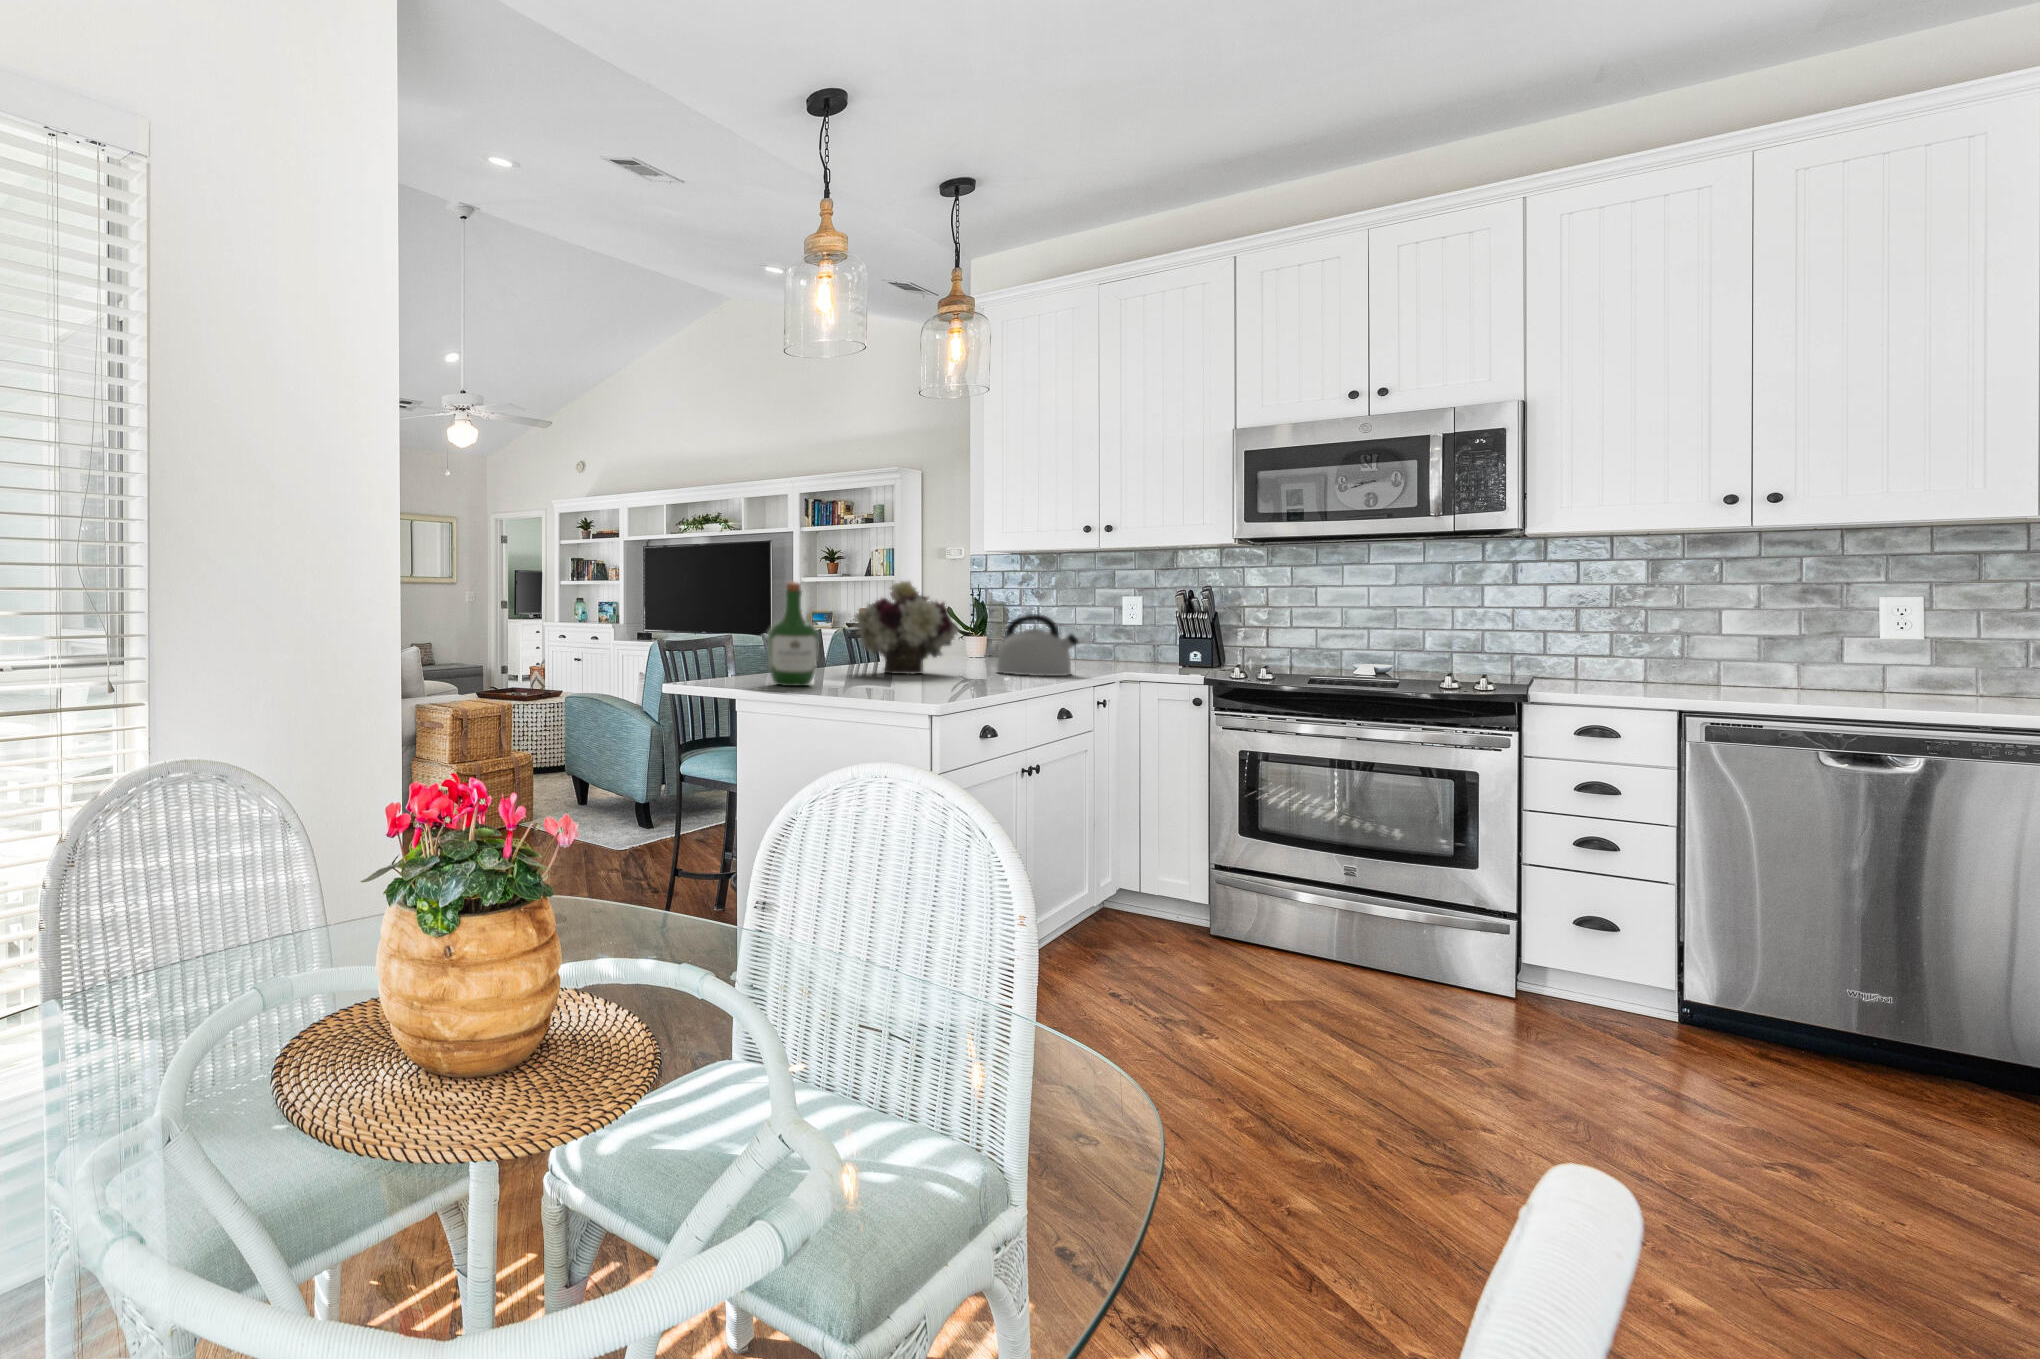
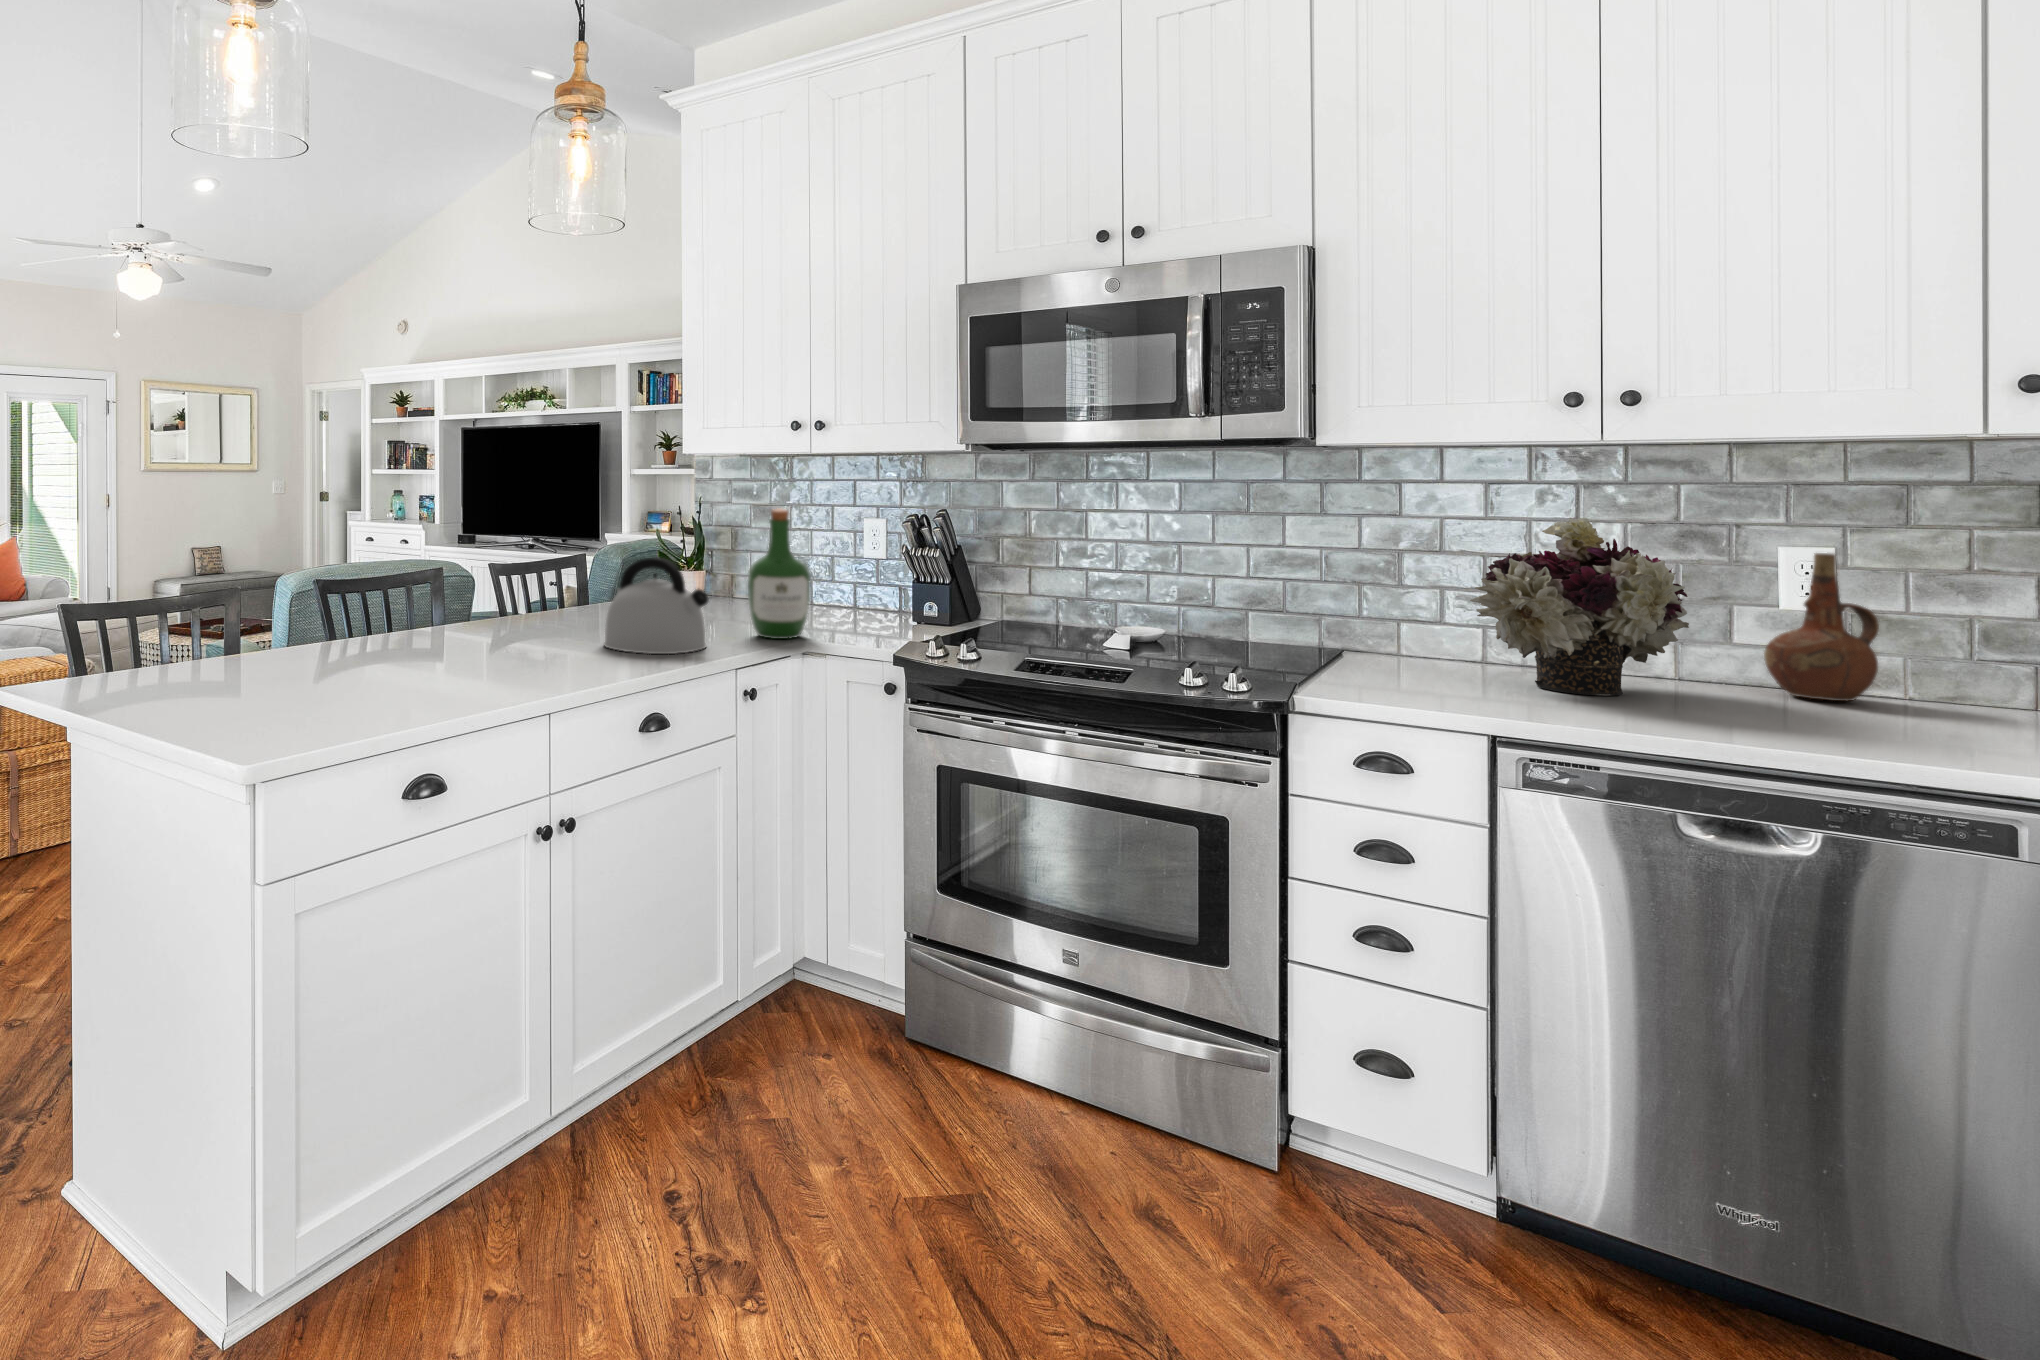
flower arrangement: present [854,581,959,674] -> present [1470,518,1689,696]
wine bottle: present [767,582,819,686] -> present [748,508,810,639]
ceramic pitcher: none [1869,599,1956,696] -> present [1764,553,1879,701]

